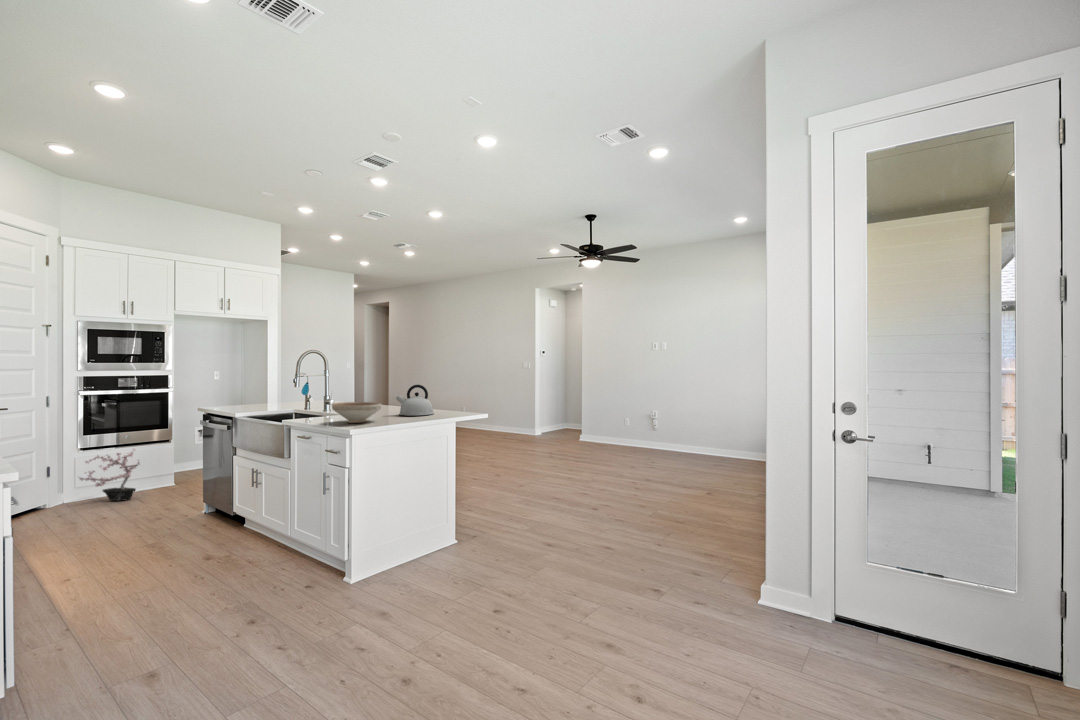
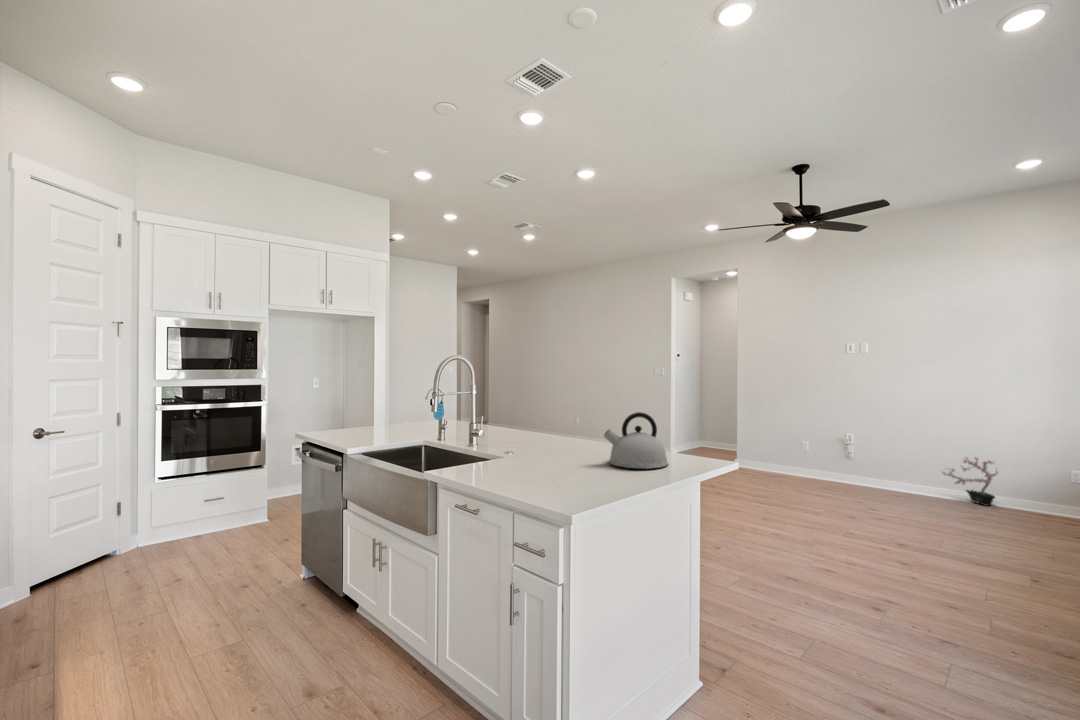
decorative bowl: present [332,402,381,423] -> none [516,444,601,488]
potted plant: present [79,449,140,501] -> present [942,458,997,506]

